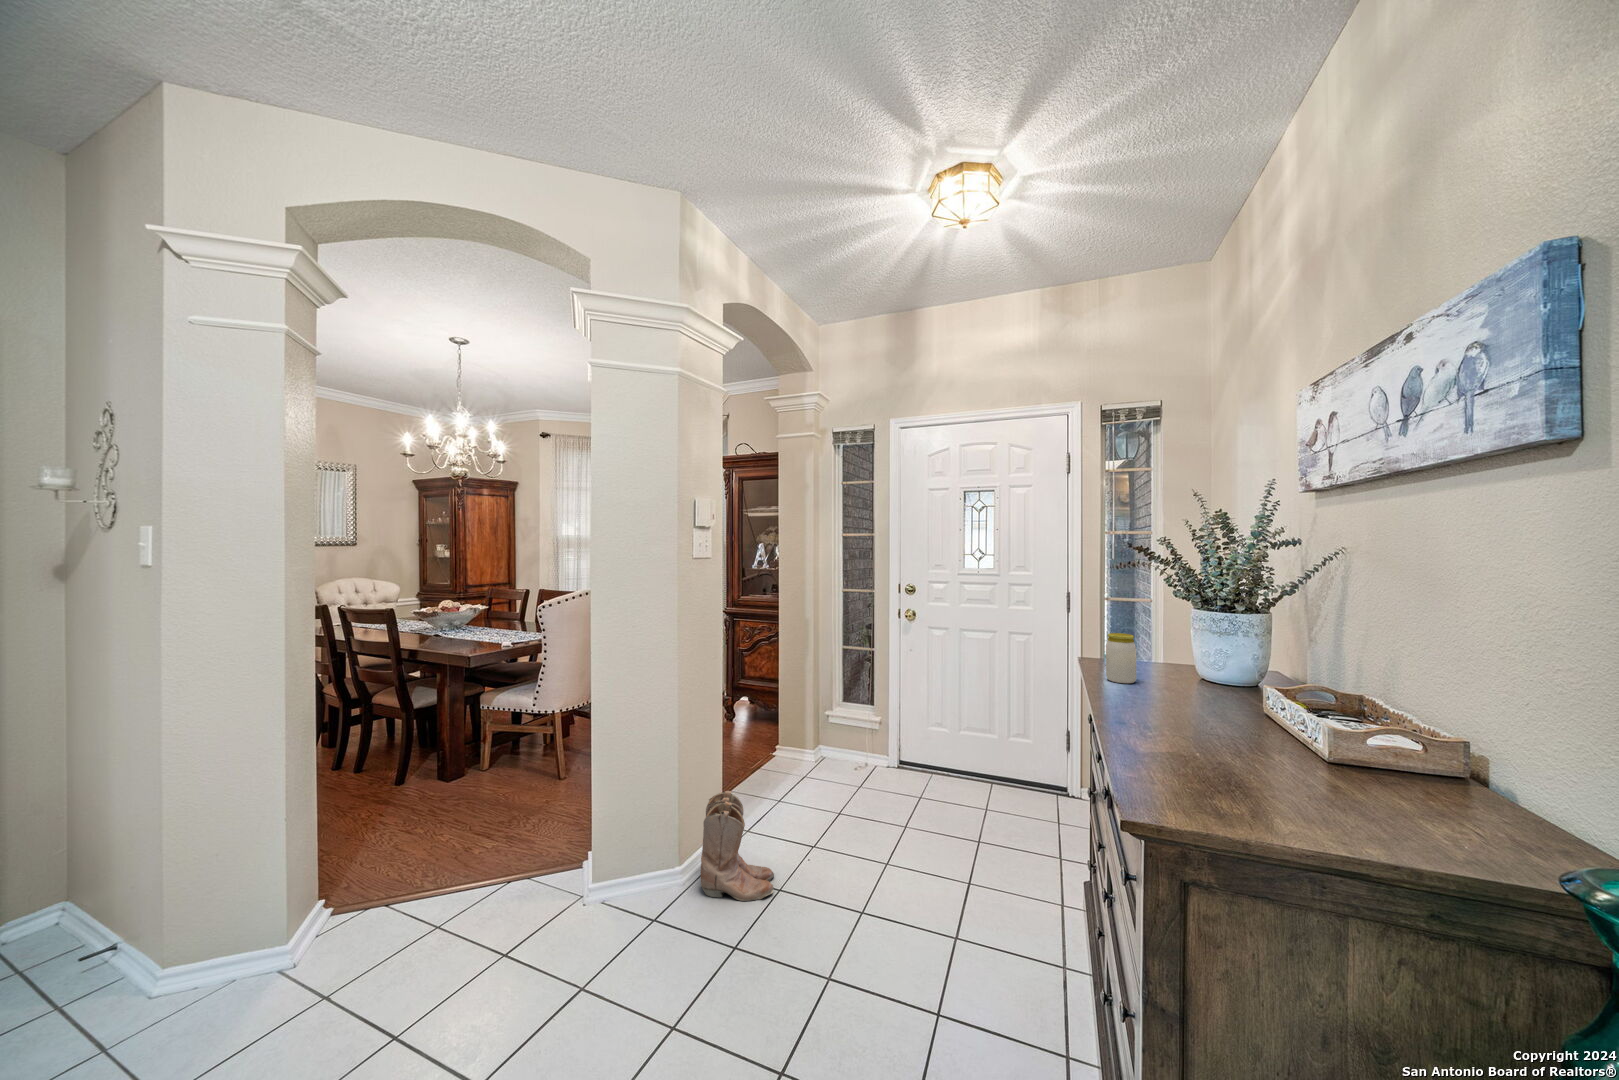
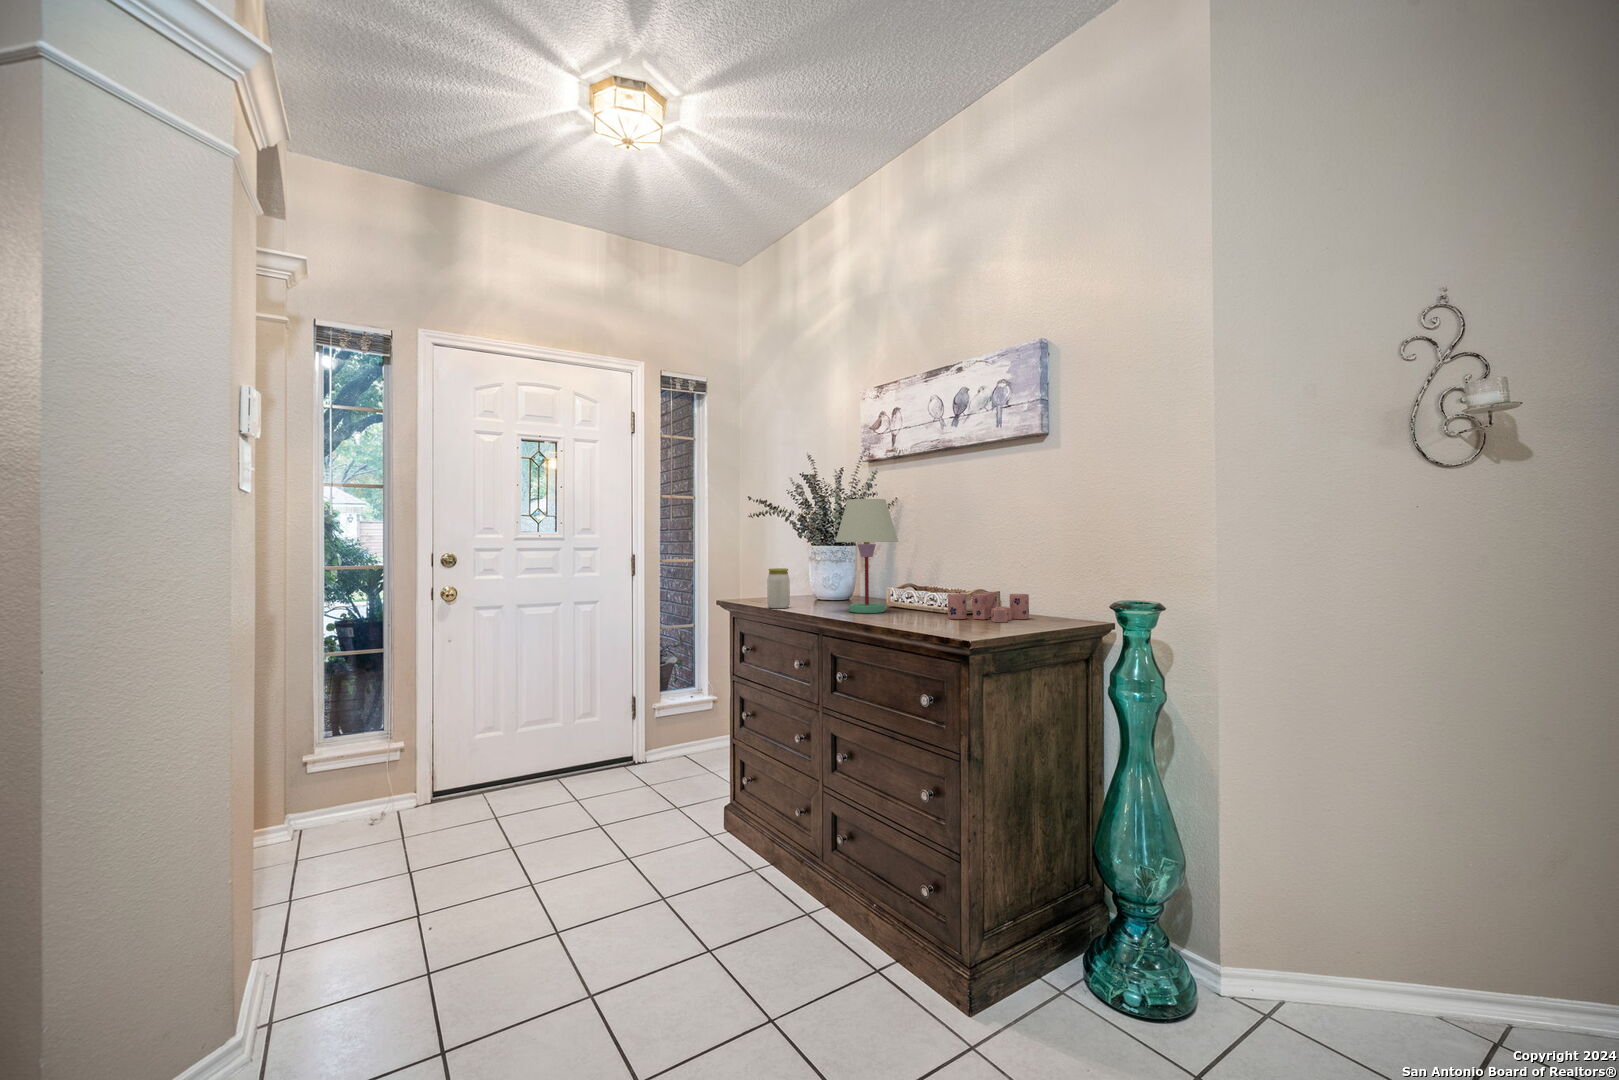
table lamp: none [1156,560,1263,722] -> present [835,499,898,613]
candle: none [1279,726,1470,819] -> present [948,592,1029,622]
boots: present [700,791,774,901] -> none [270,871,421,1046]

